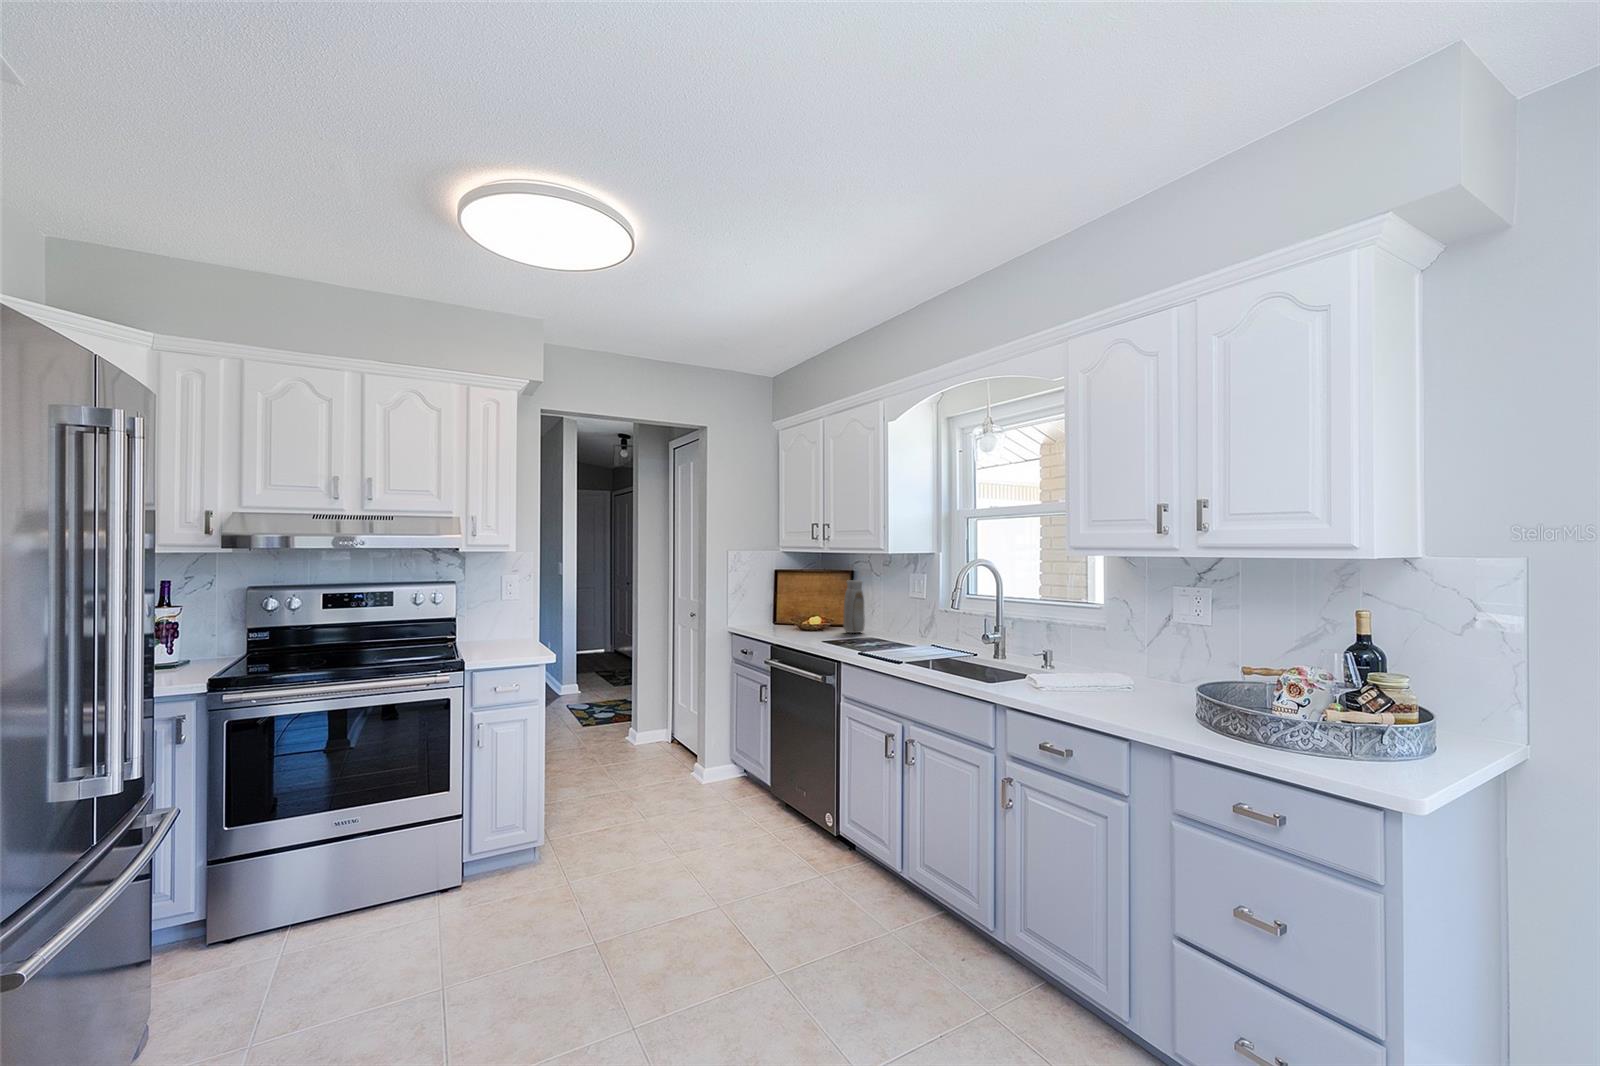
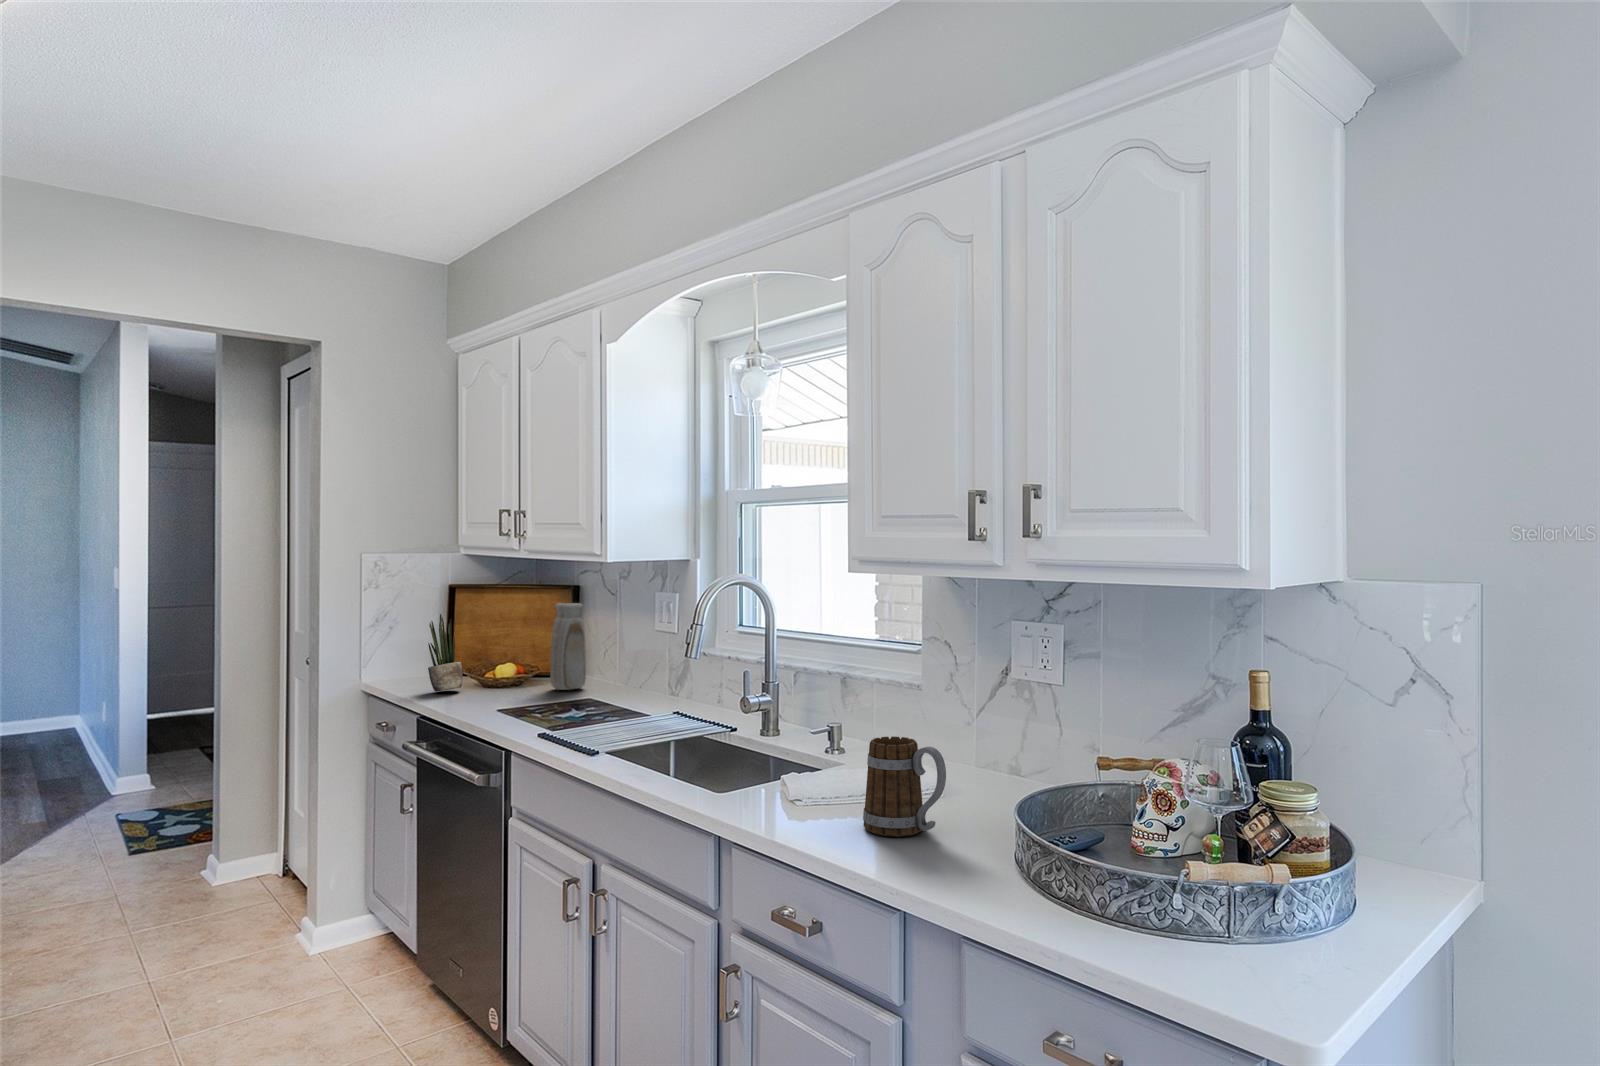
potted plant: none [773,585,792,631] -> present [428,614,463,692]
mug: none [1089,649,1145,706] -> present [863,736,946,837]

